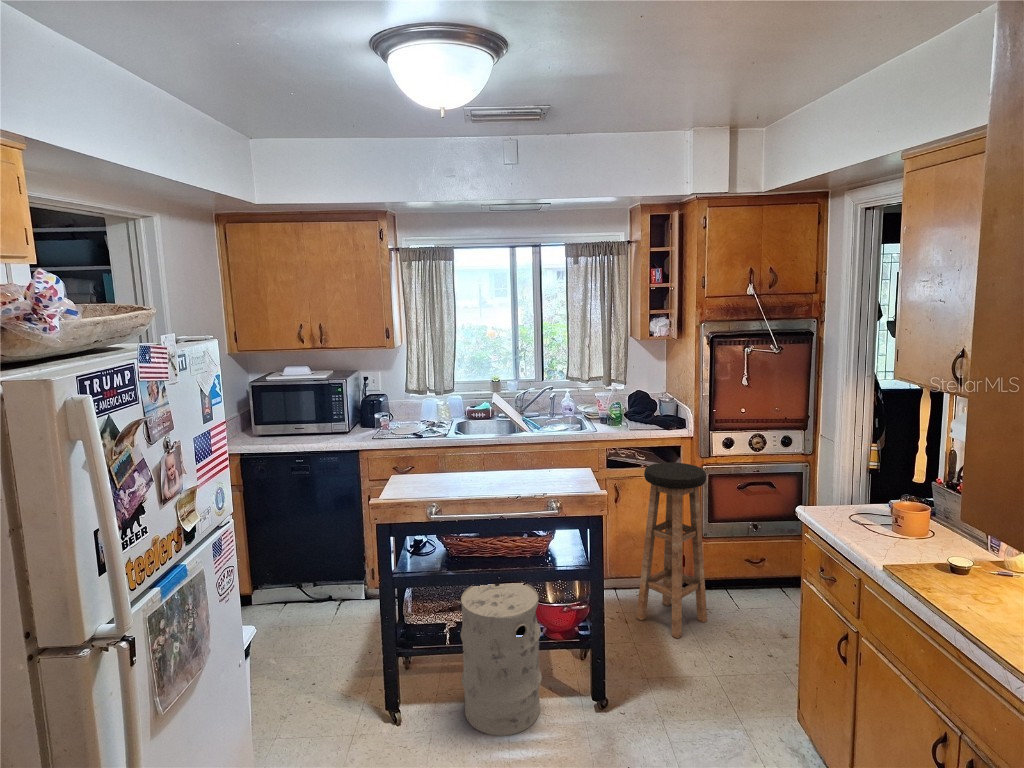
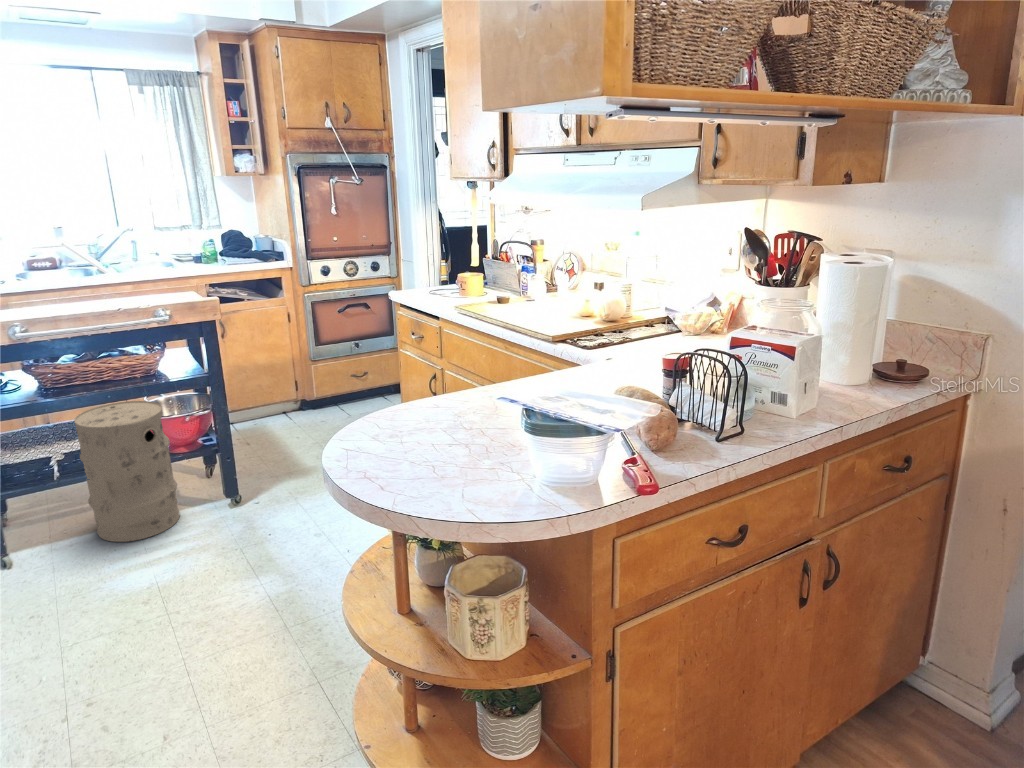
bar stool: present [636,462,707,638] -> none [250,289,325,443]

